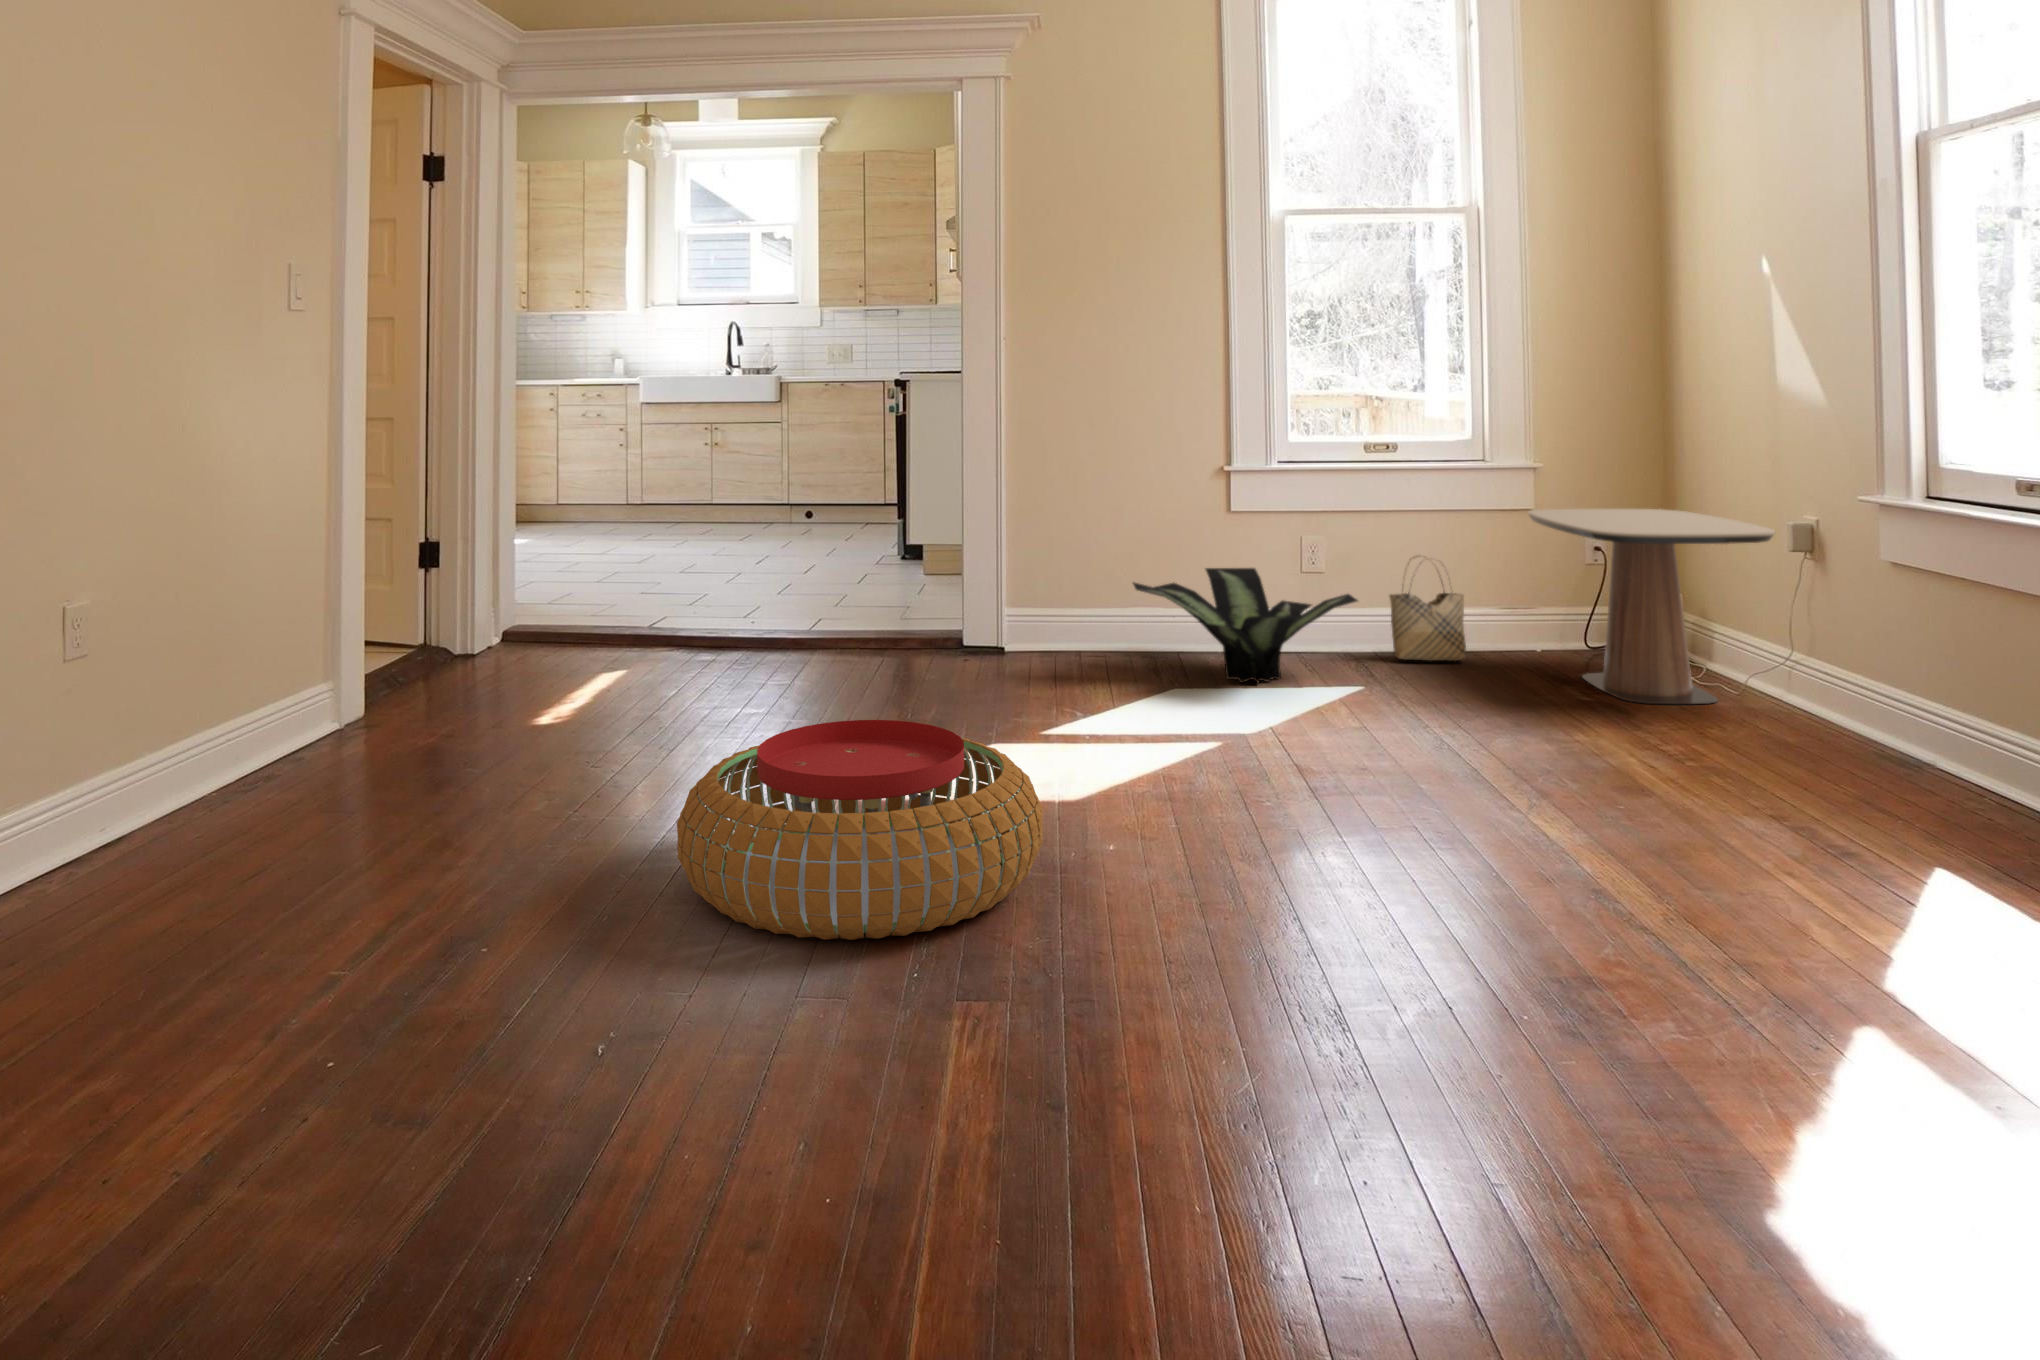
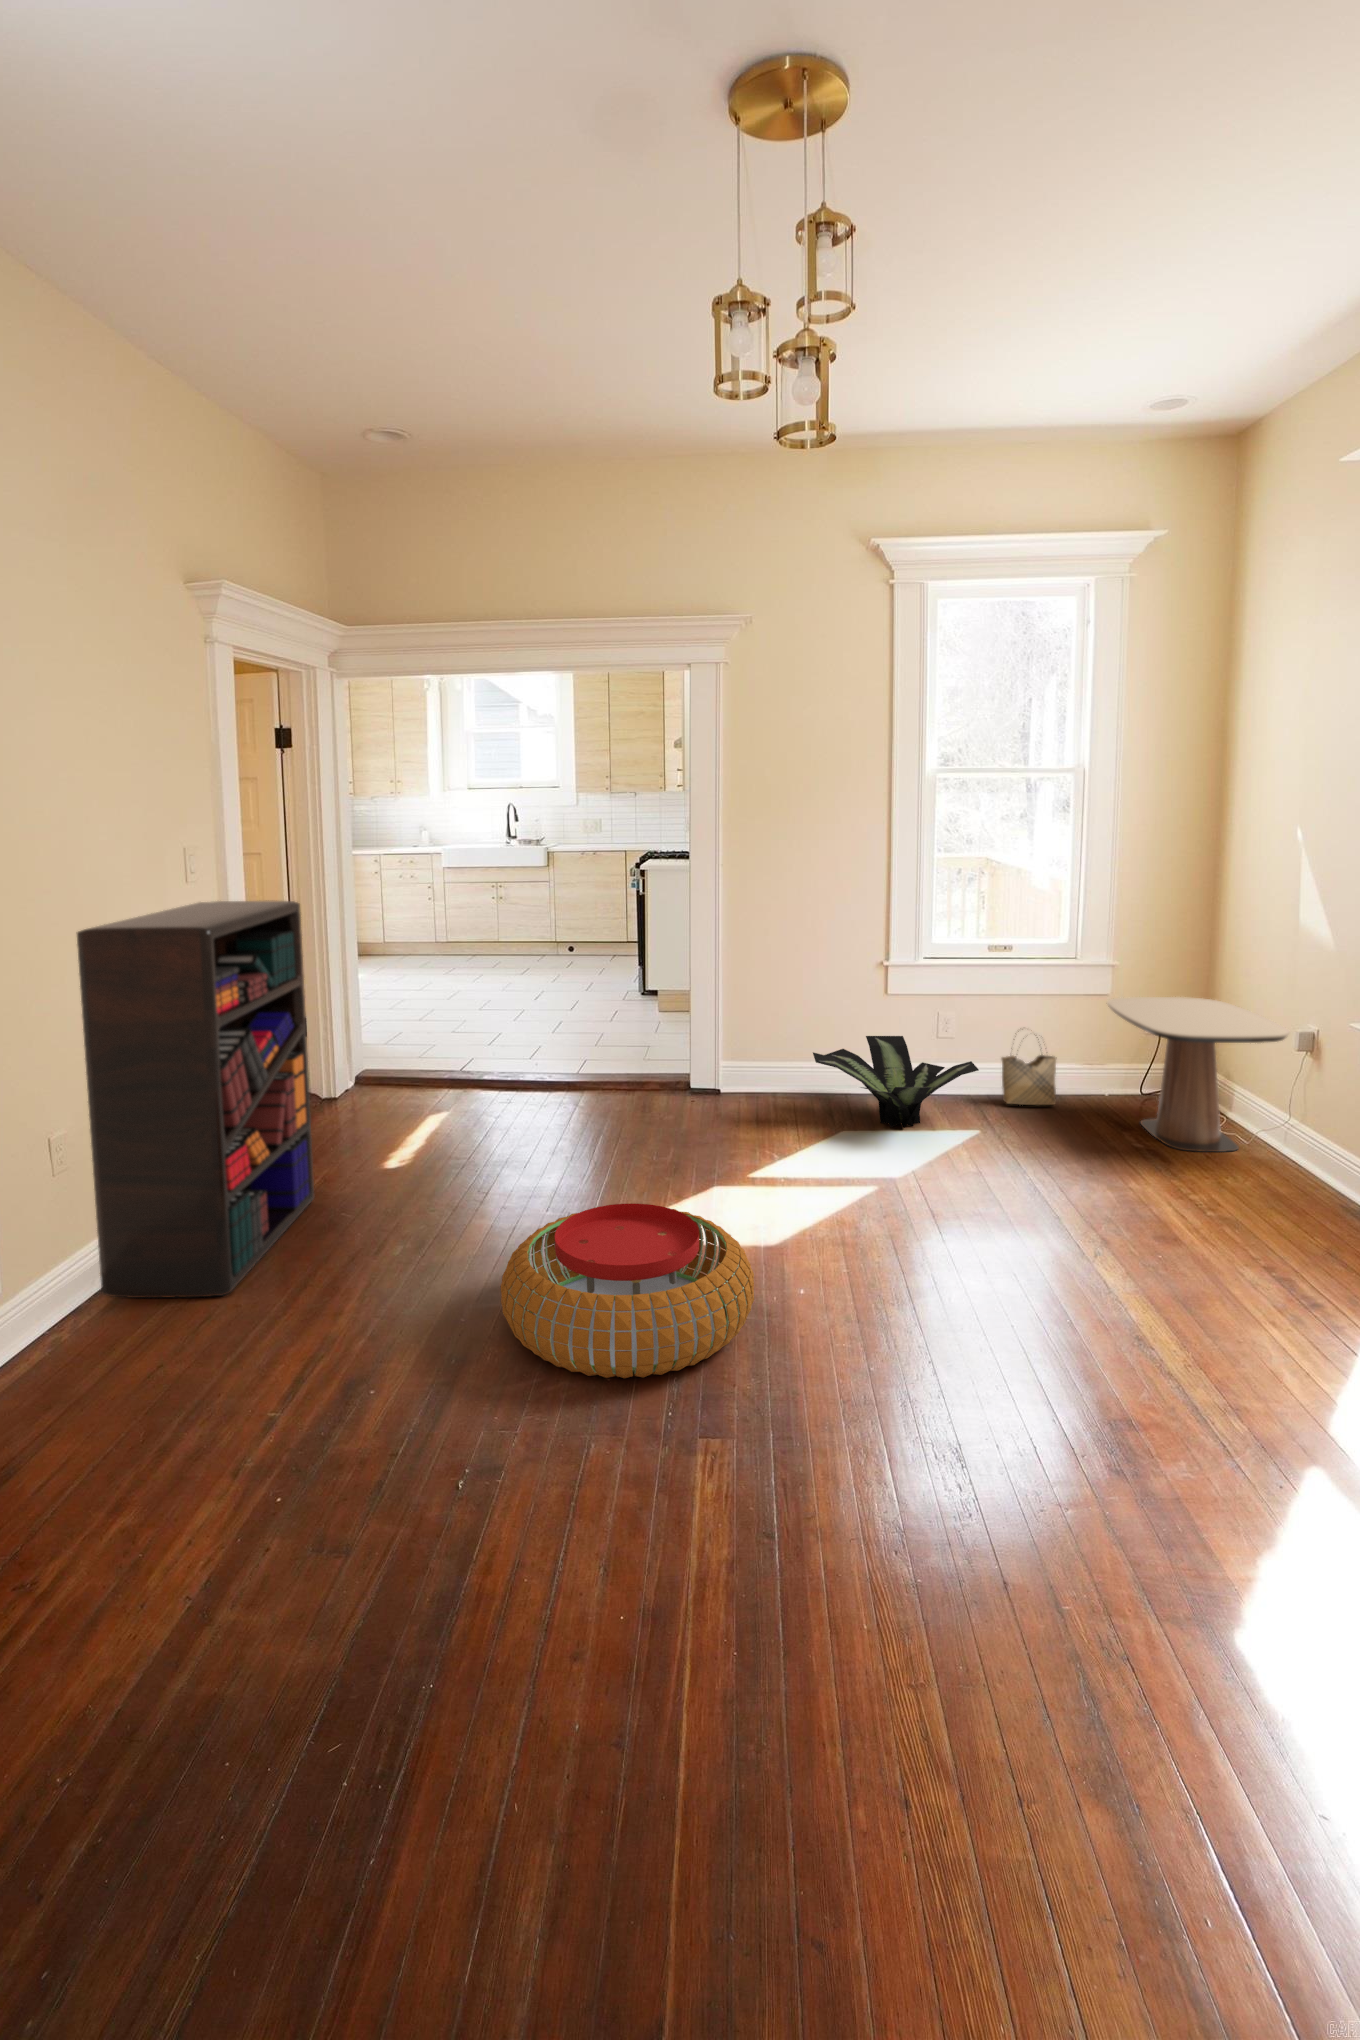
bookshelf: none [98,319,427,860] -> present [77,901,314,1298]

